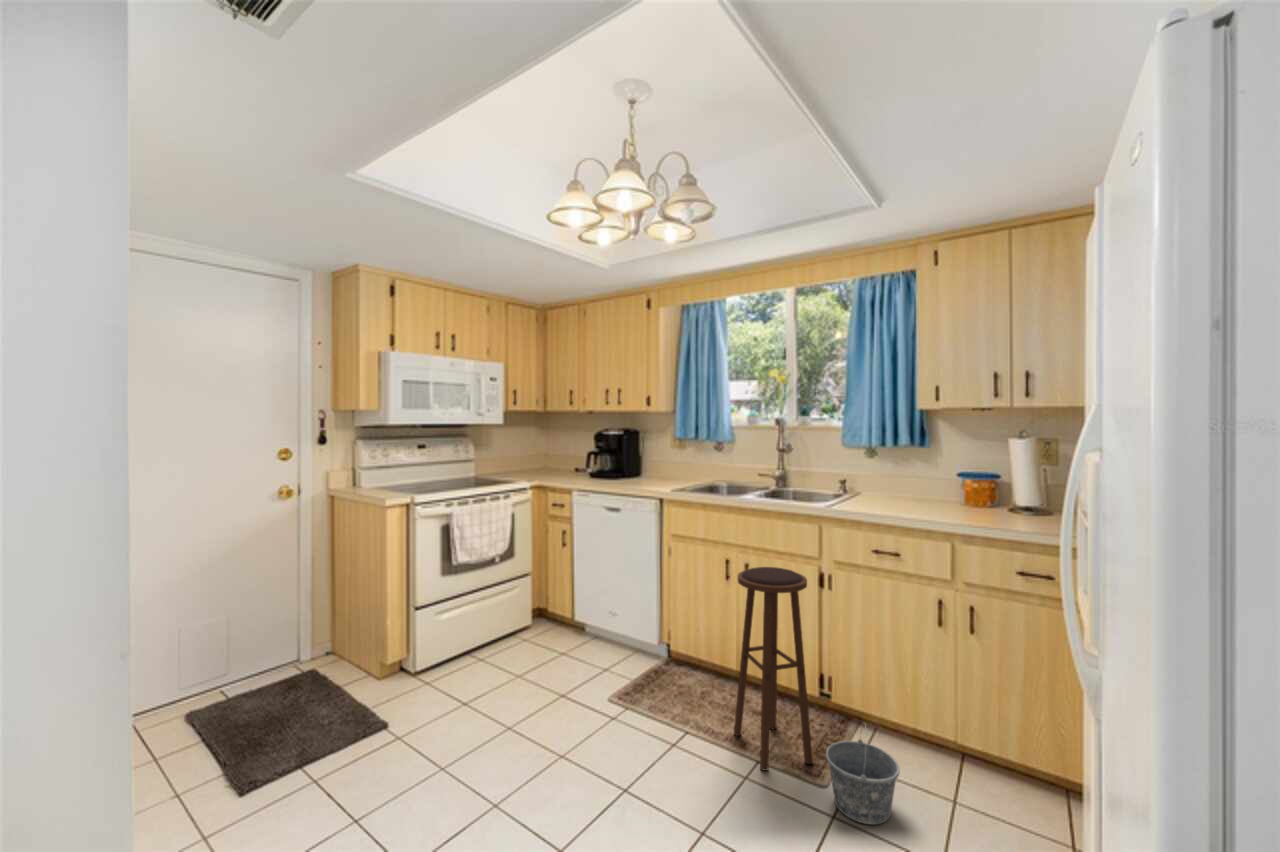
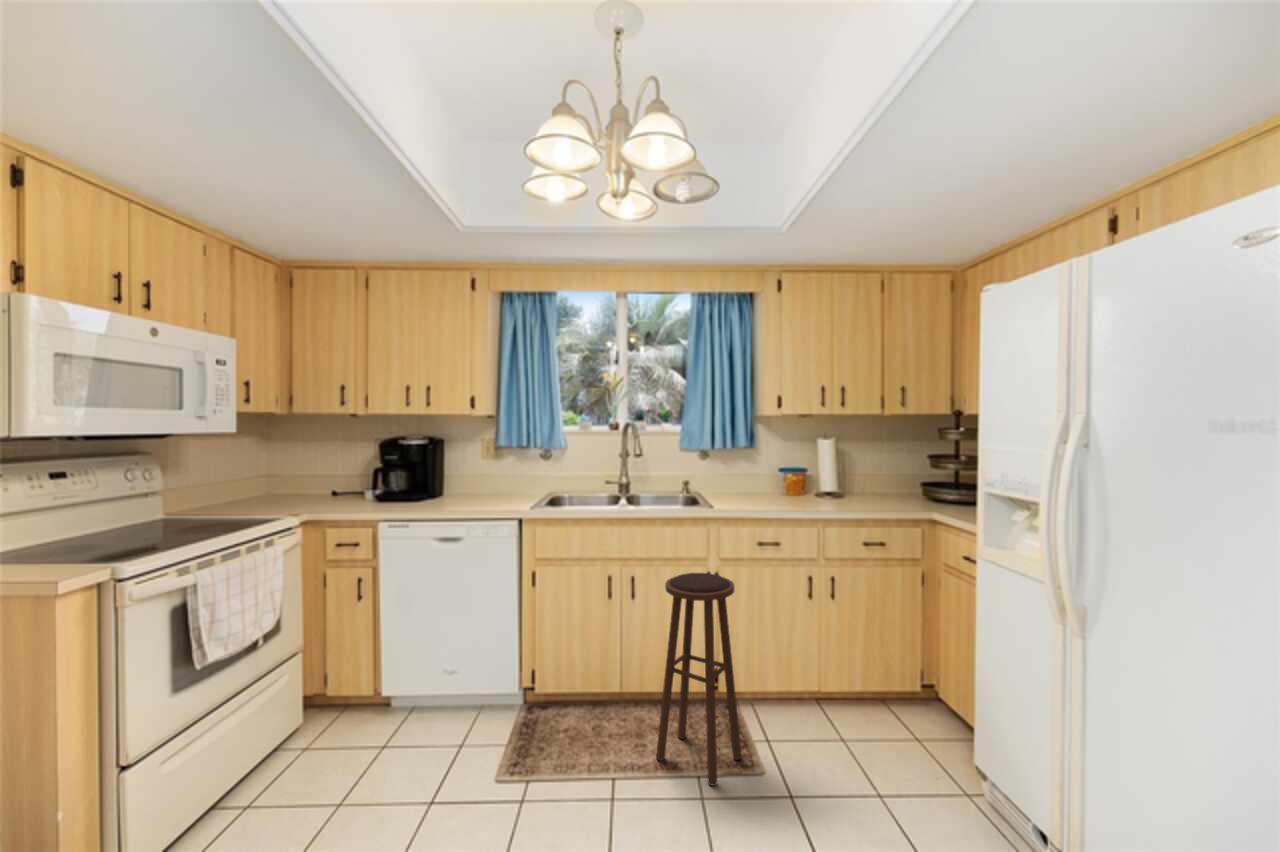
bucket: present [826,739,900,824] -> none [773,700,838,795]

